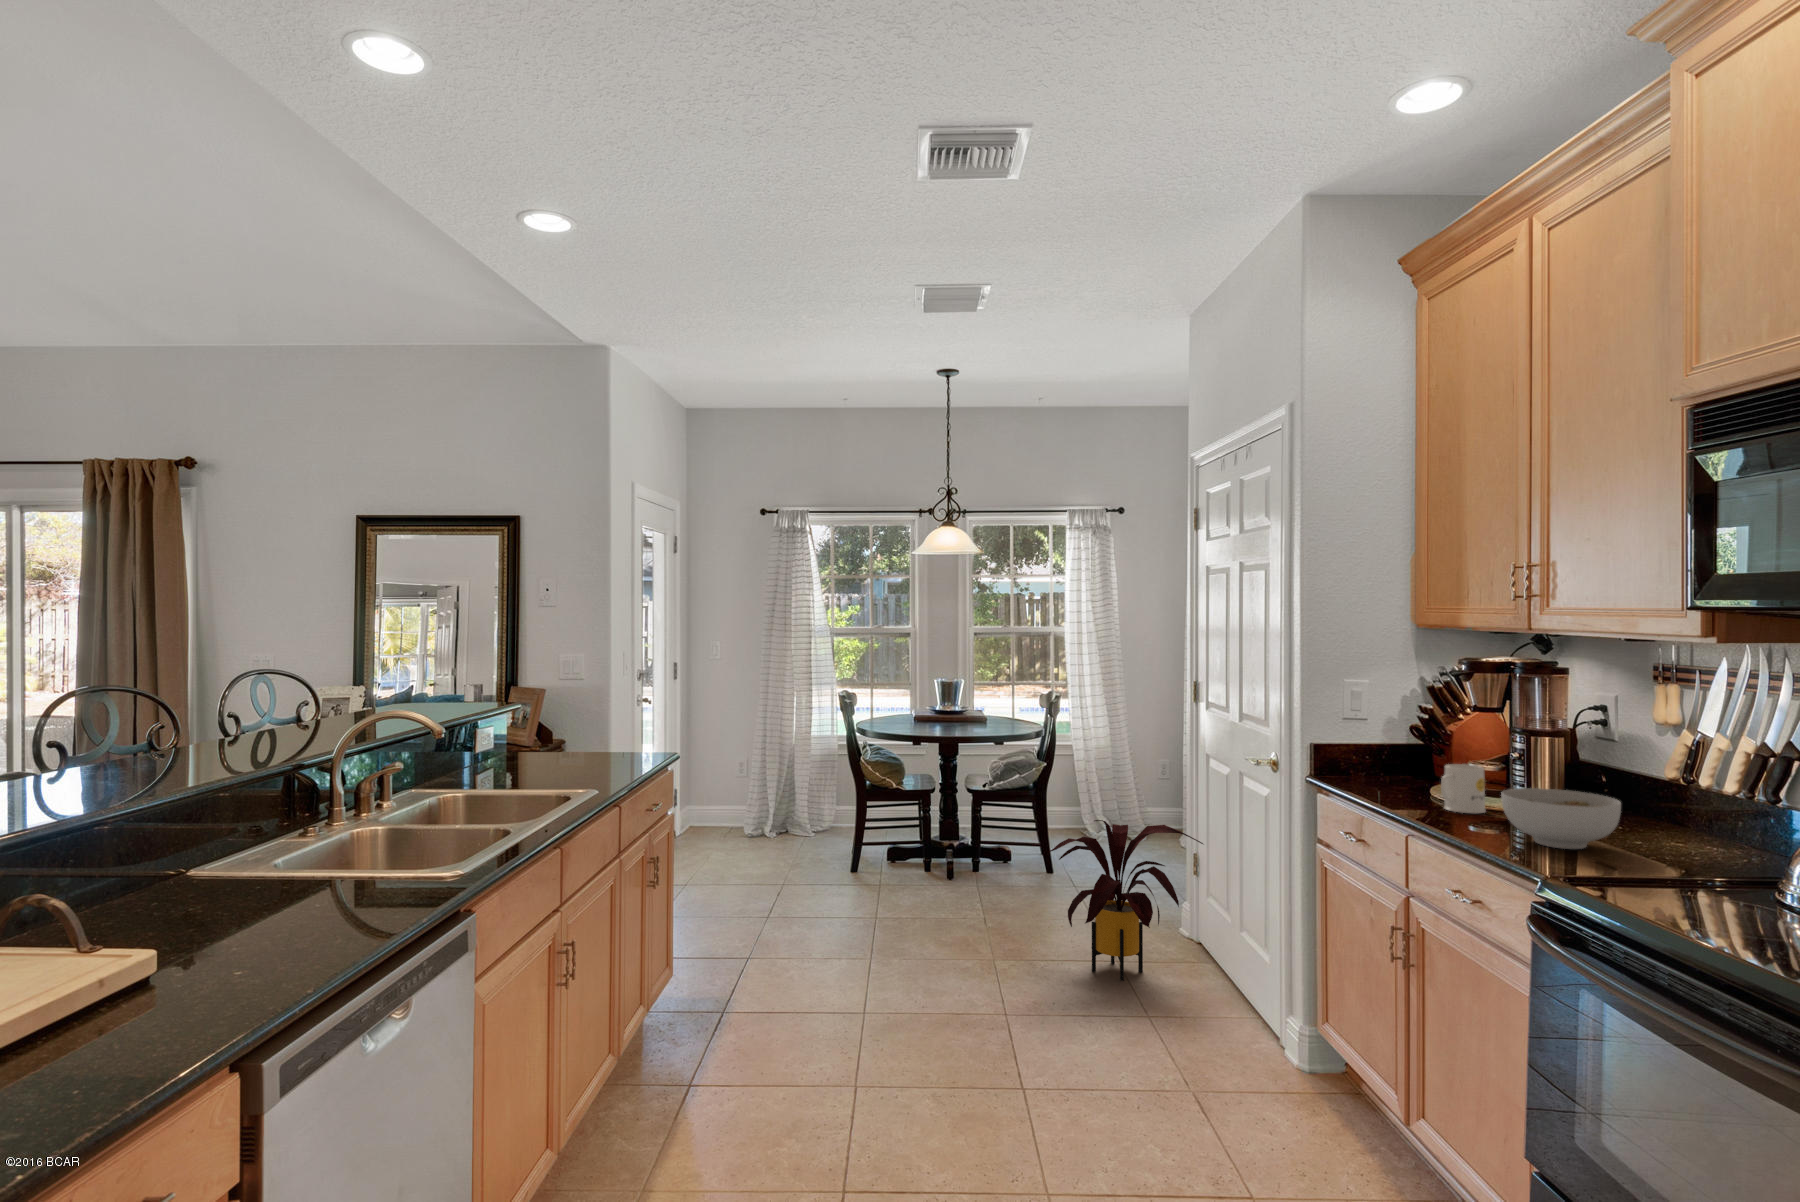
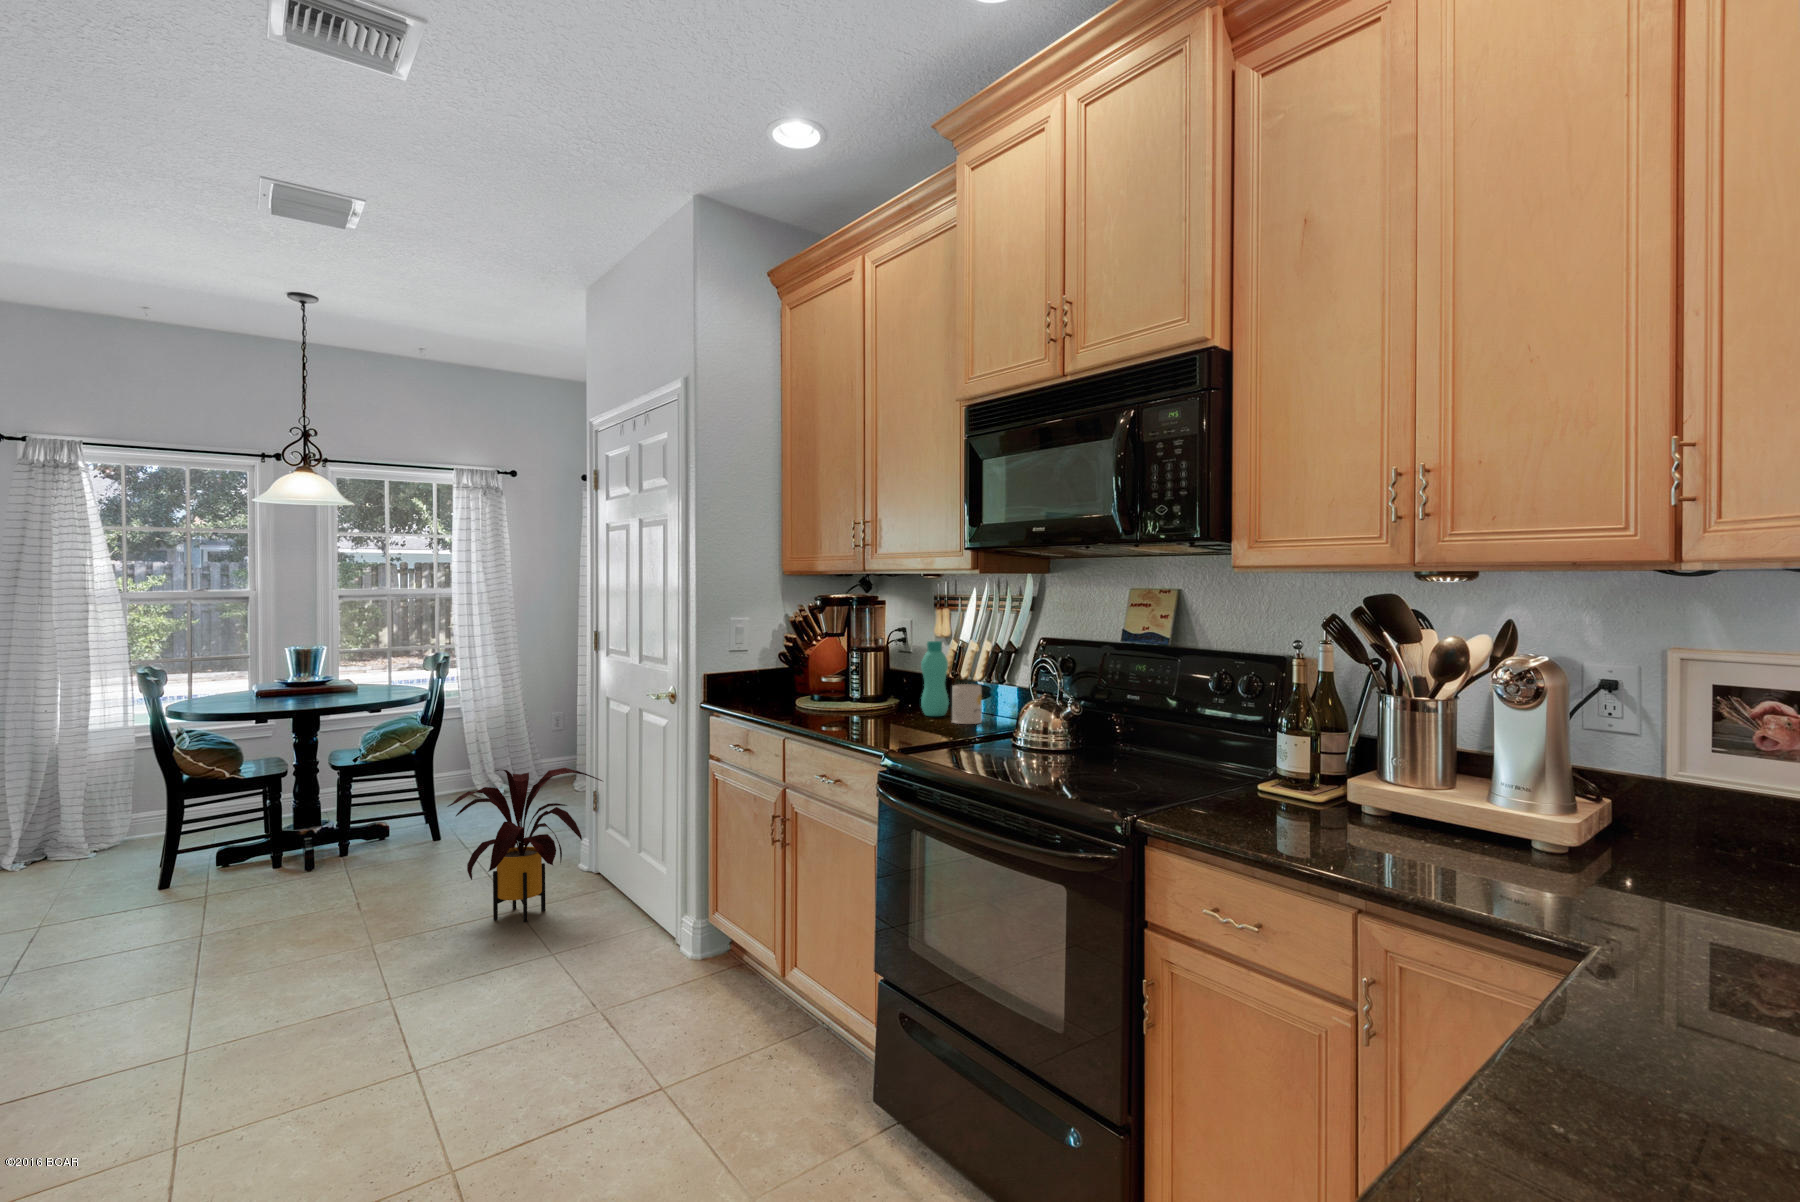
bottle: none [1622,729,1670,834] -> present [921,641,949,716]
mug: present [1441,764,1486,813] -> present [952,684,982,724]
bowl: present [1501,788,1621,849] -> none [847,688,922,730]

